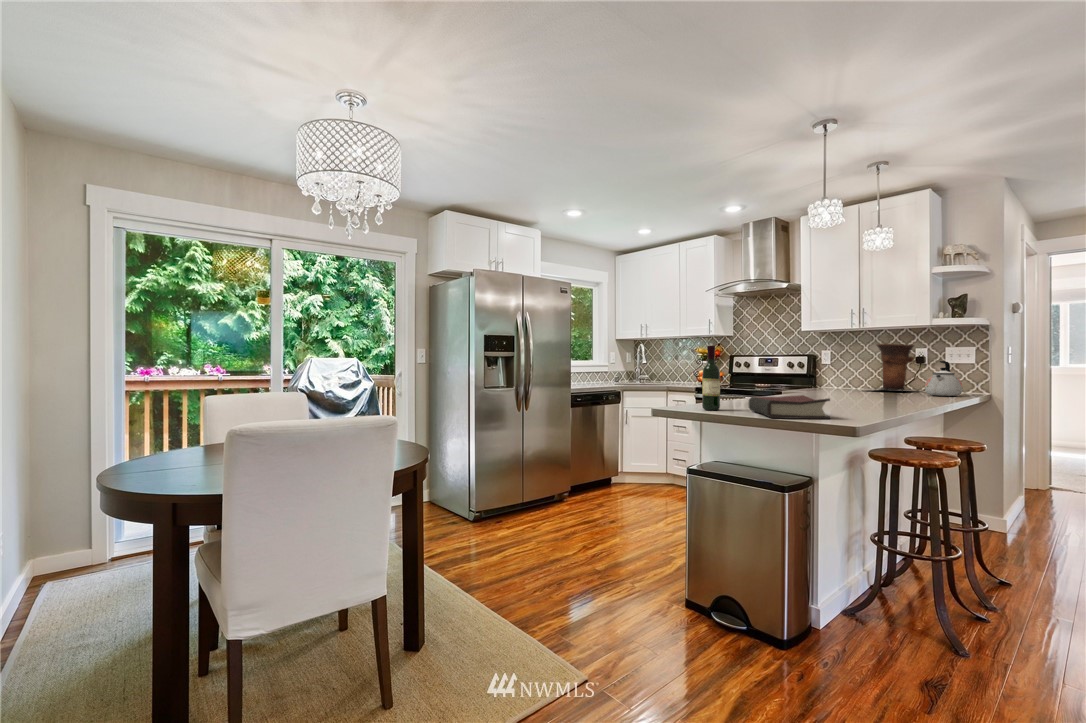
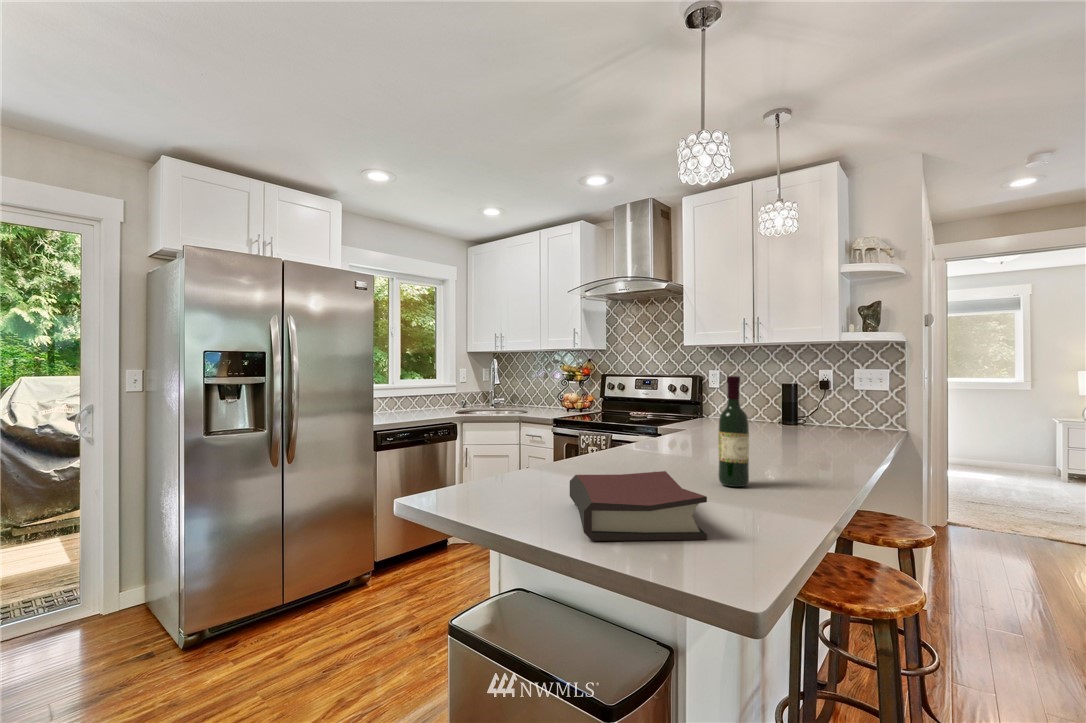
vase: present [874,343,914,391] -> none [753,363,830,426]
wine bottle: present [702,346,720,410] -> present [718,376,749,487]
kettle: present [925,361,963,396] -> none [835,390,882,438]

